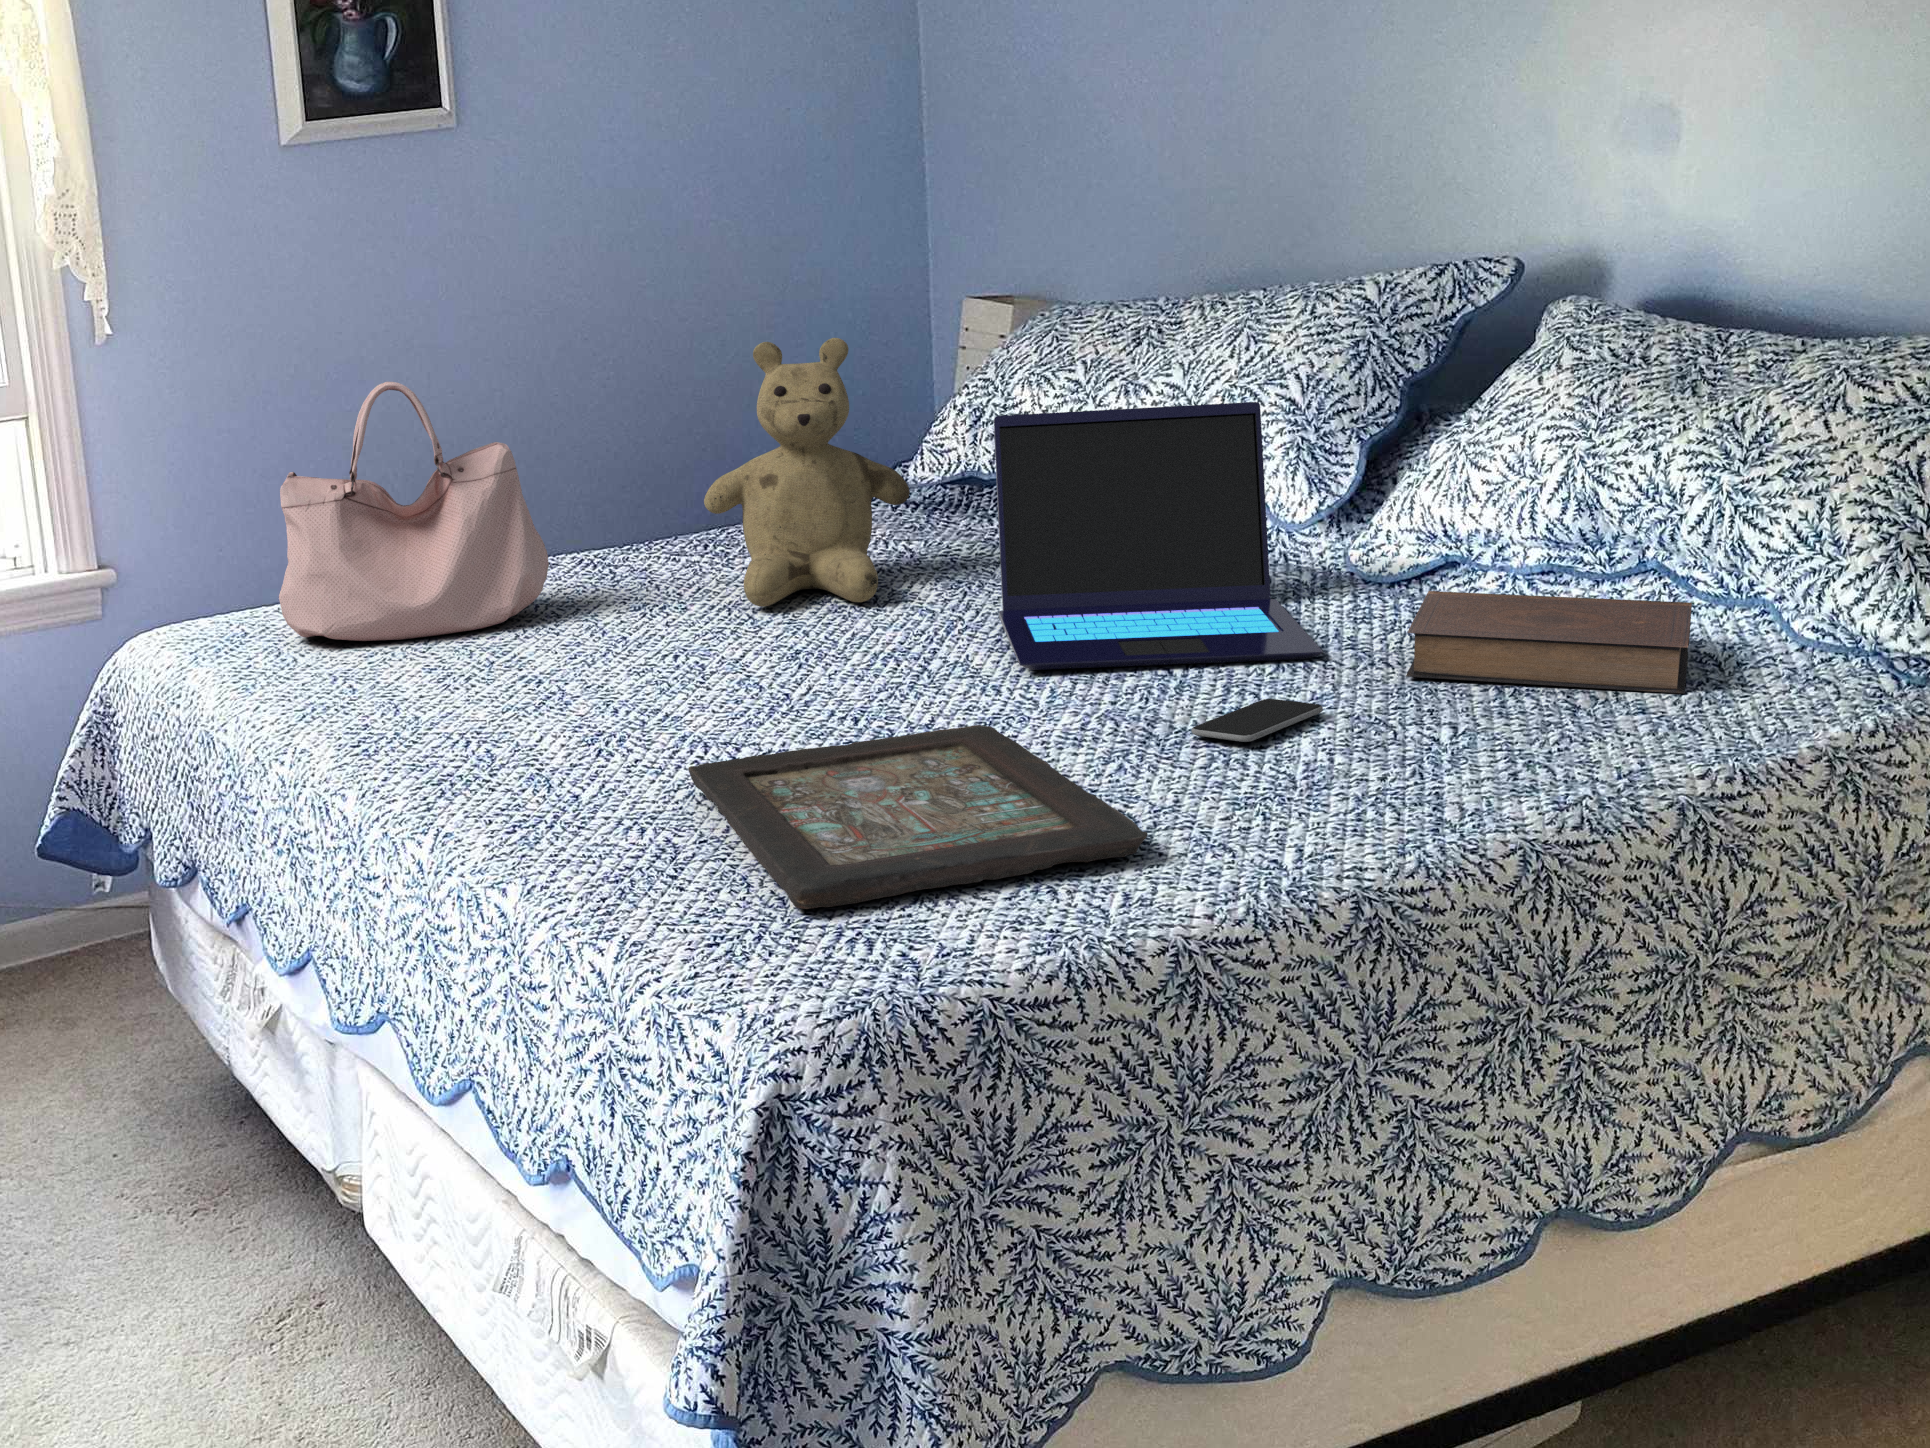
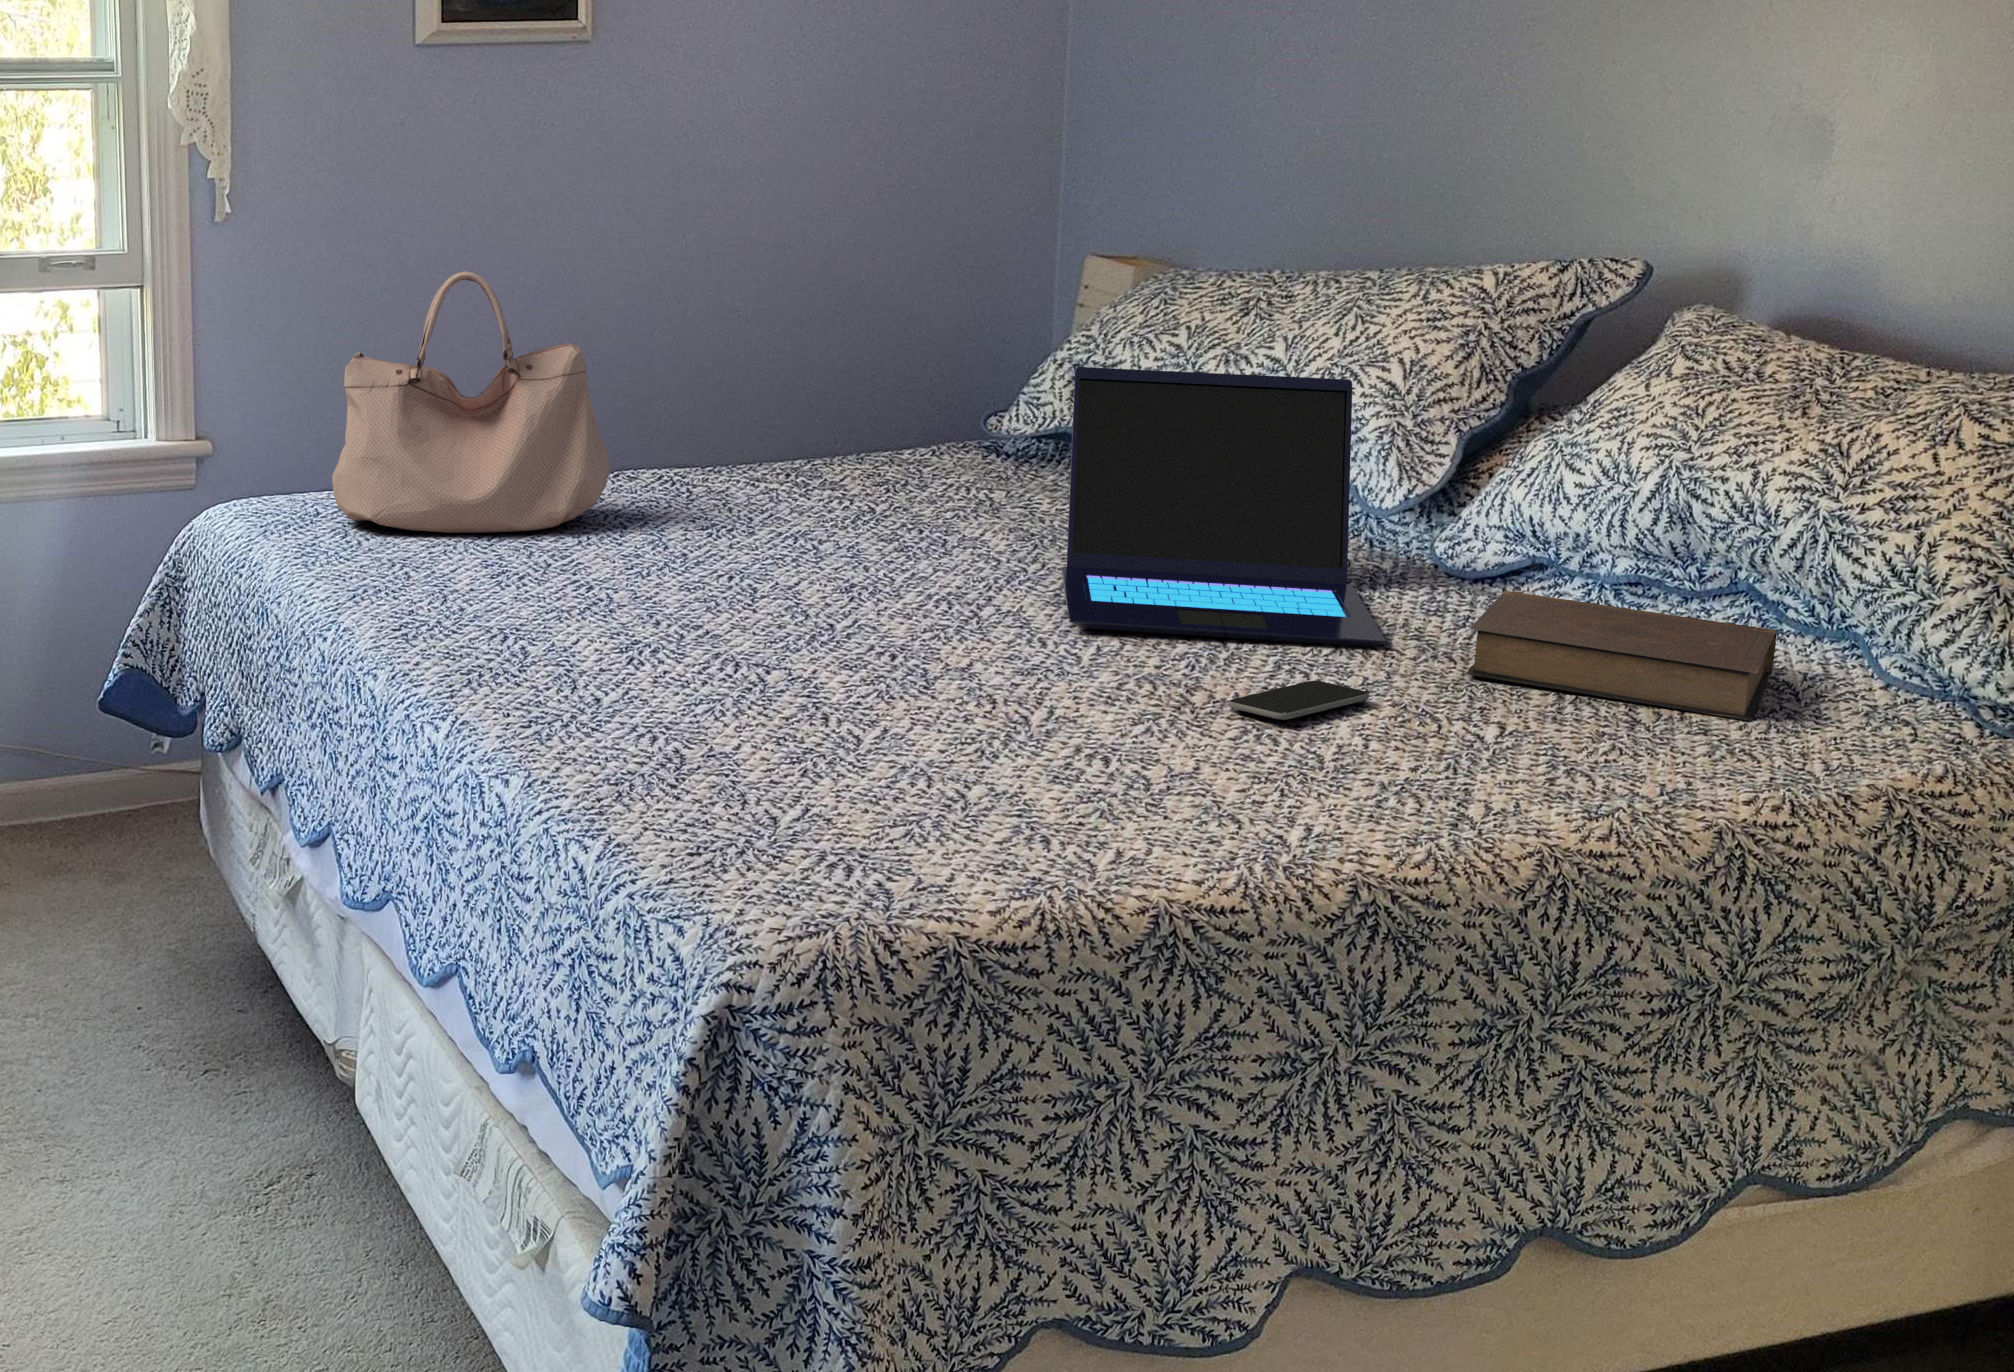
teddy bear: present [704,338,910,607] -> none [776,269,989,544]
decorative tray: present [688,725,1148,909] -> none [707,674,1152,831]

